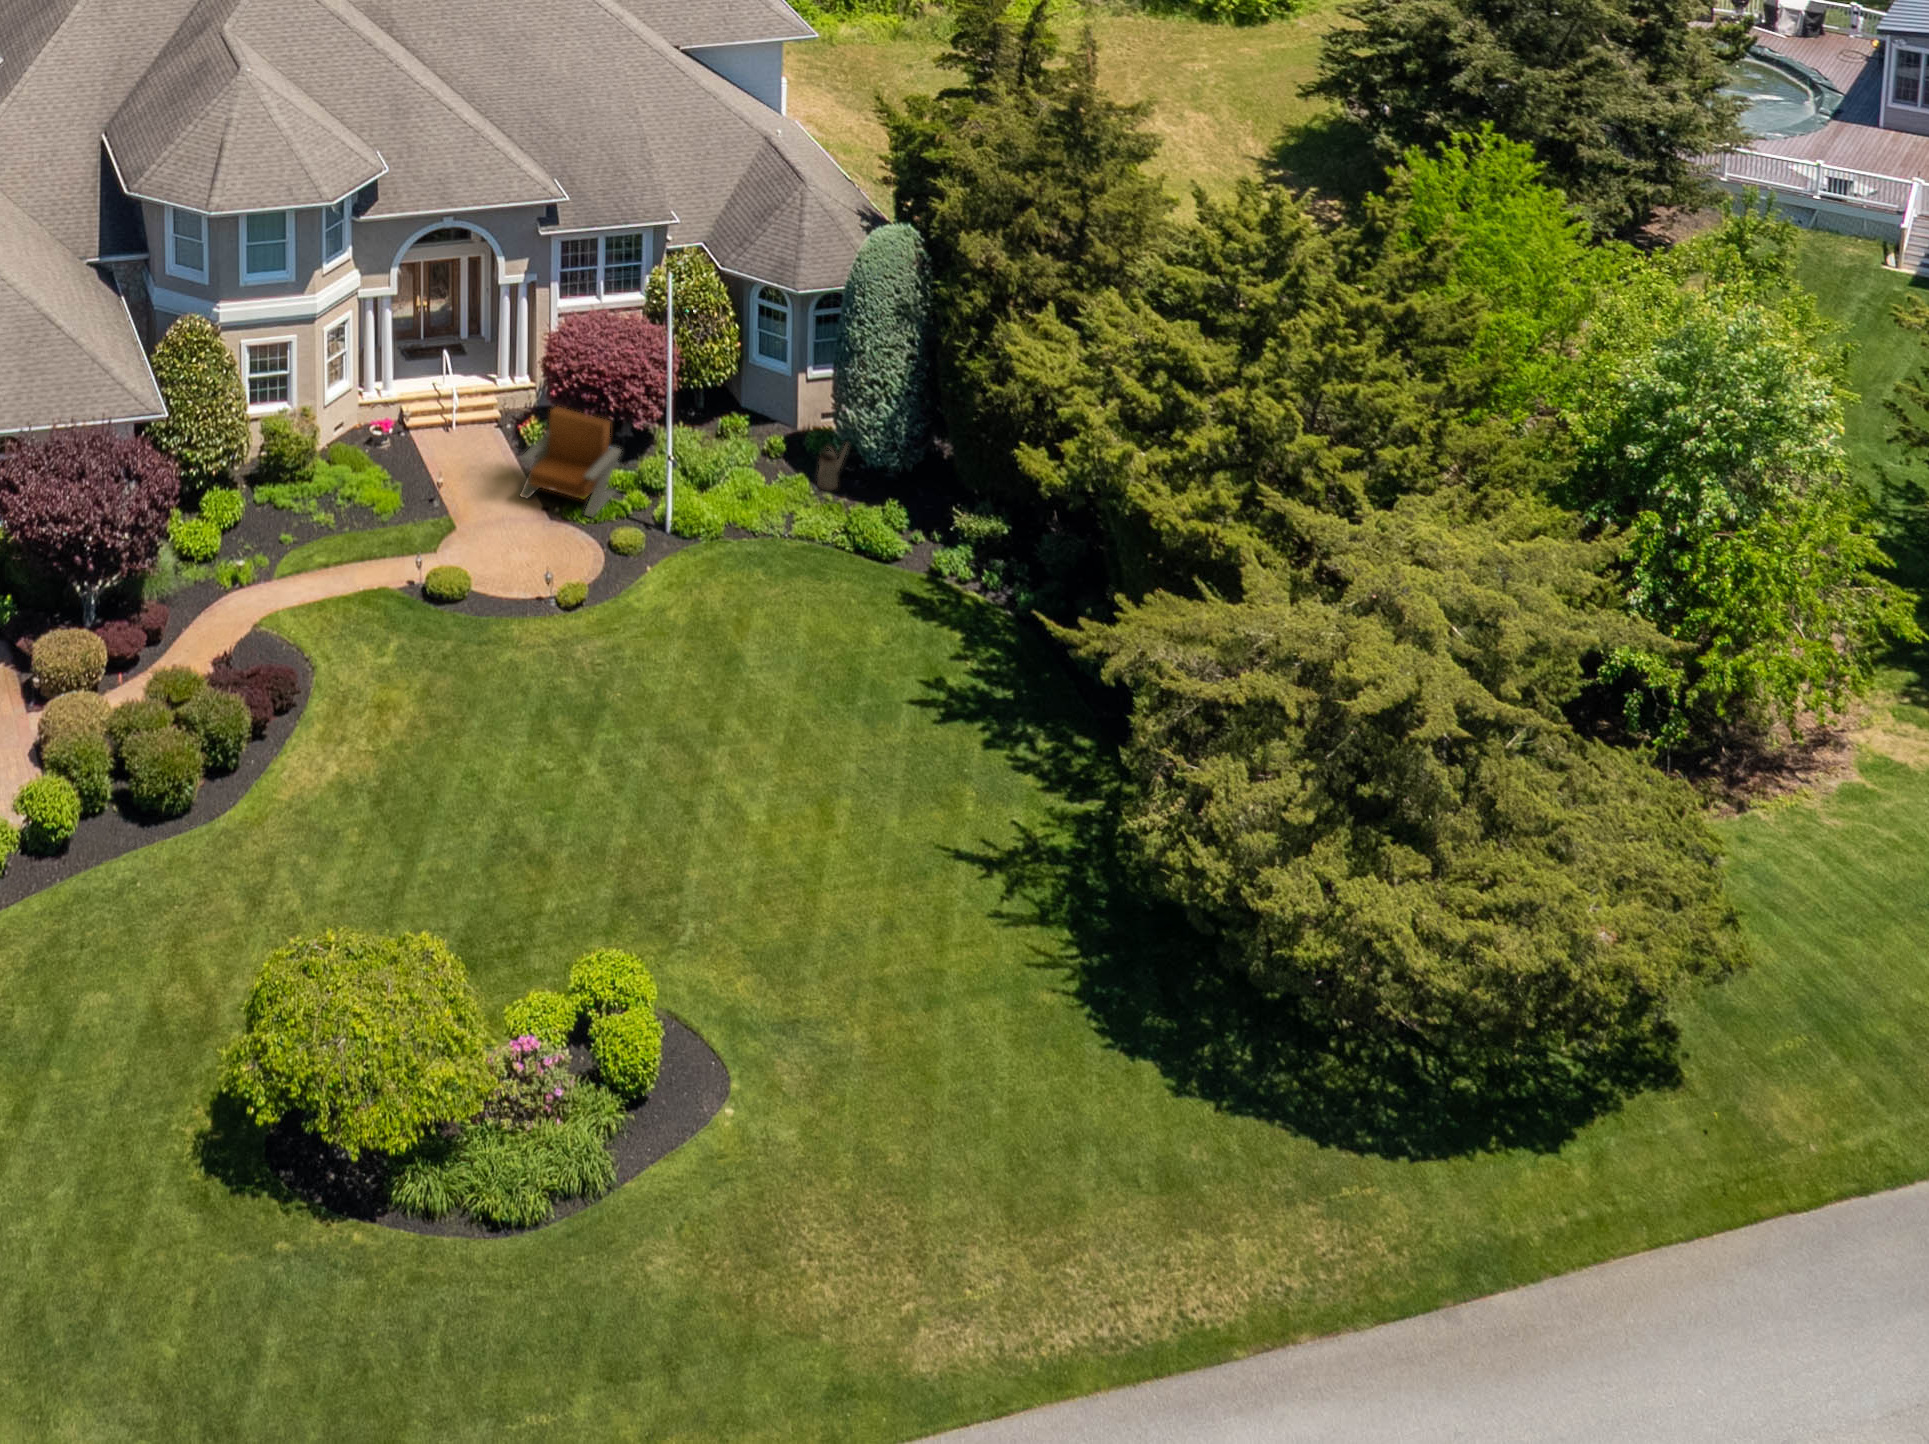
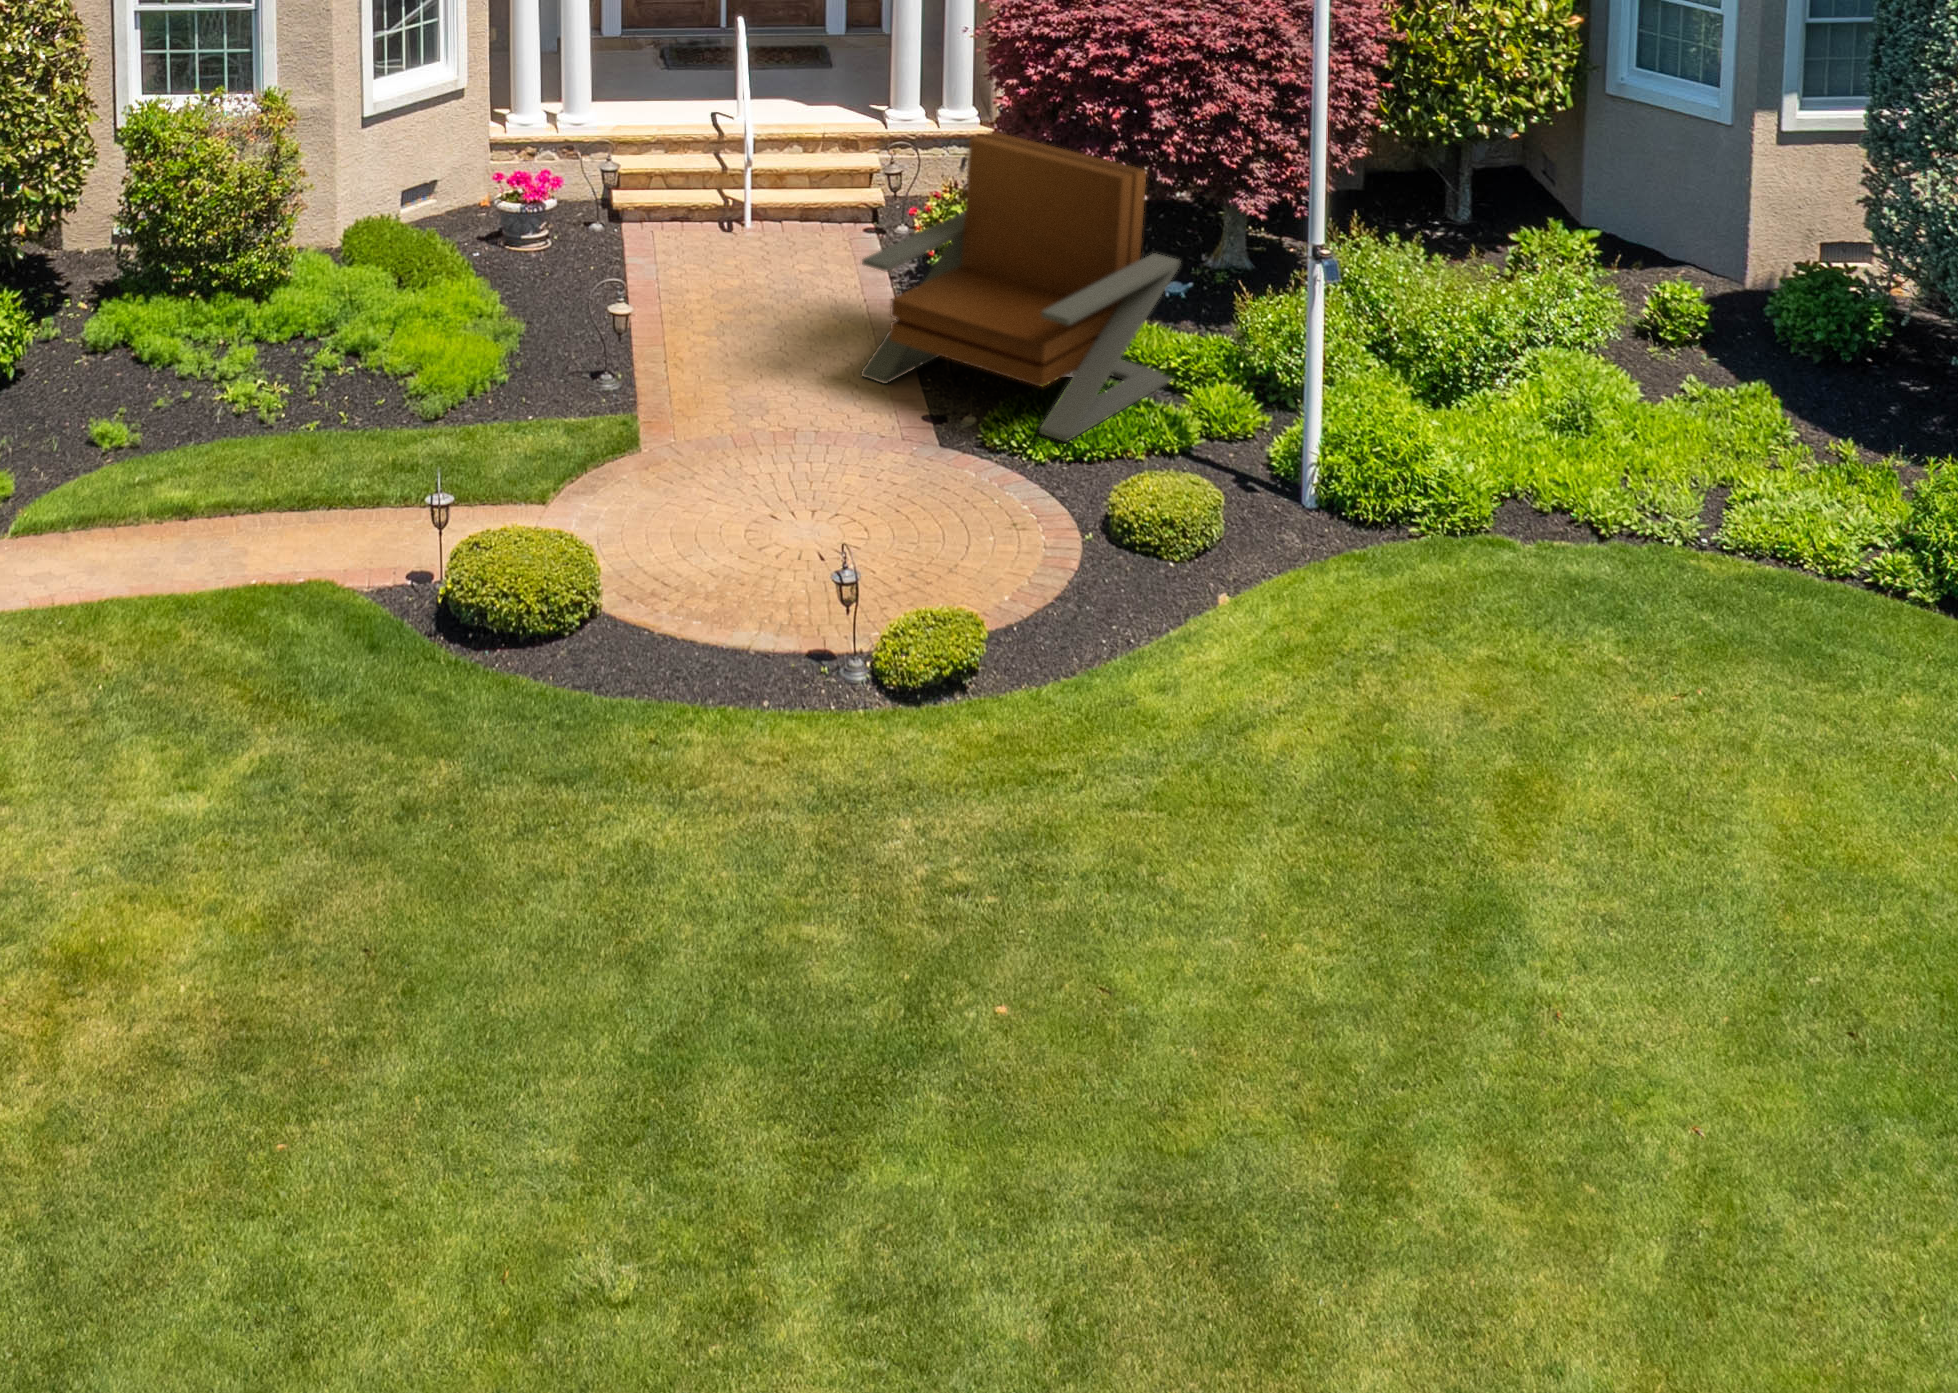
watering can: present [818,445,849,490] -> none [1810,295,1924,434]

